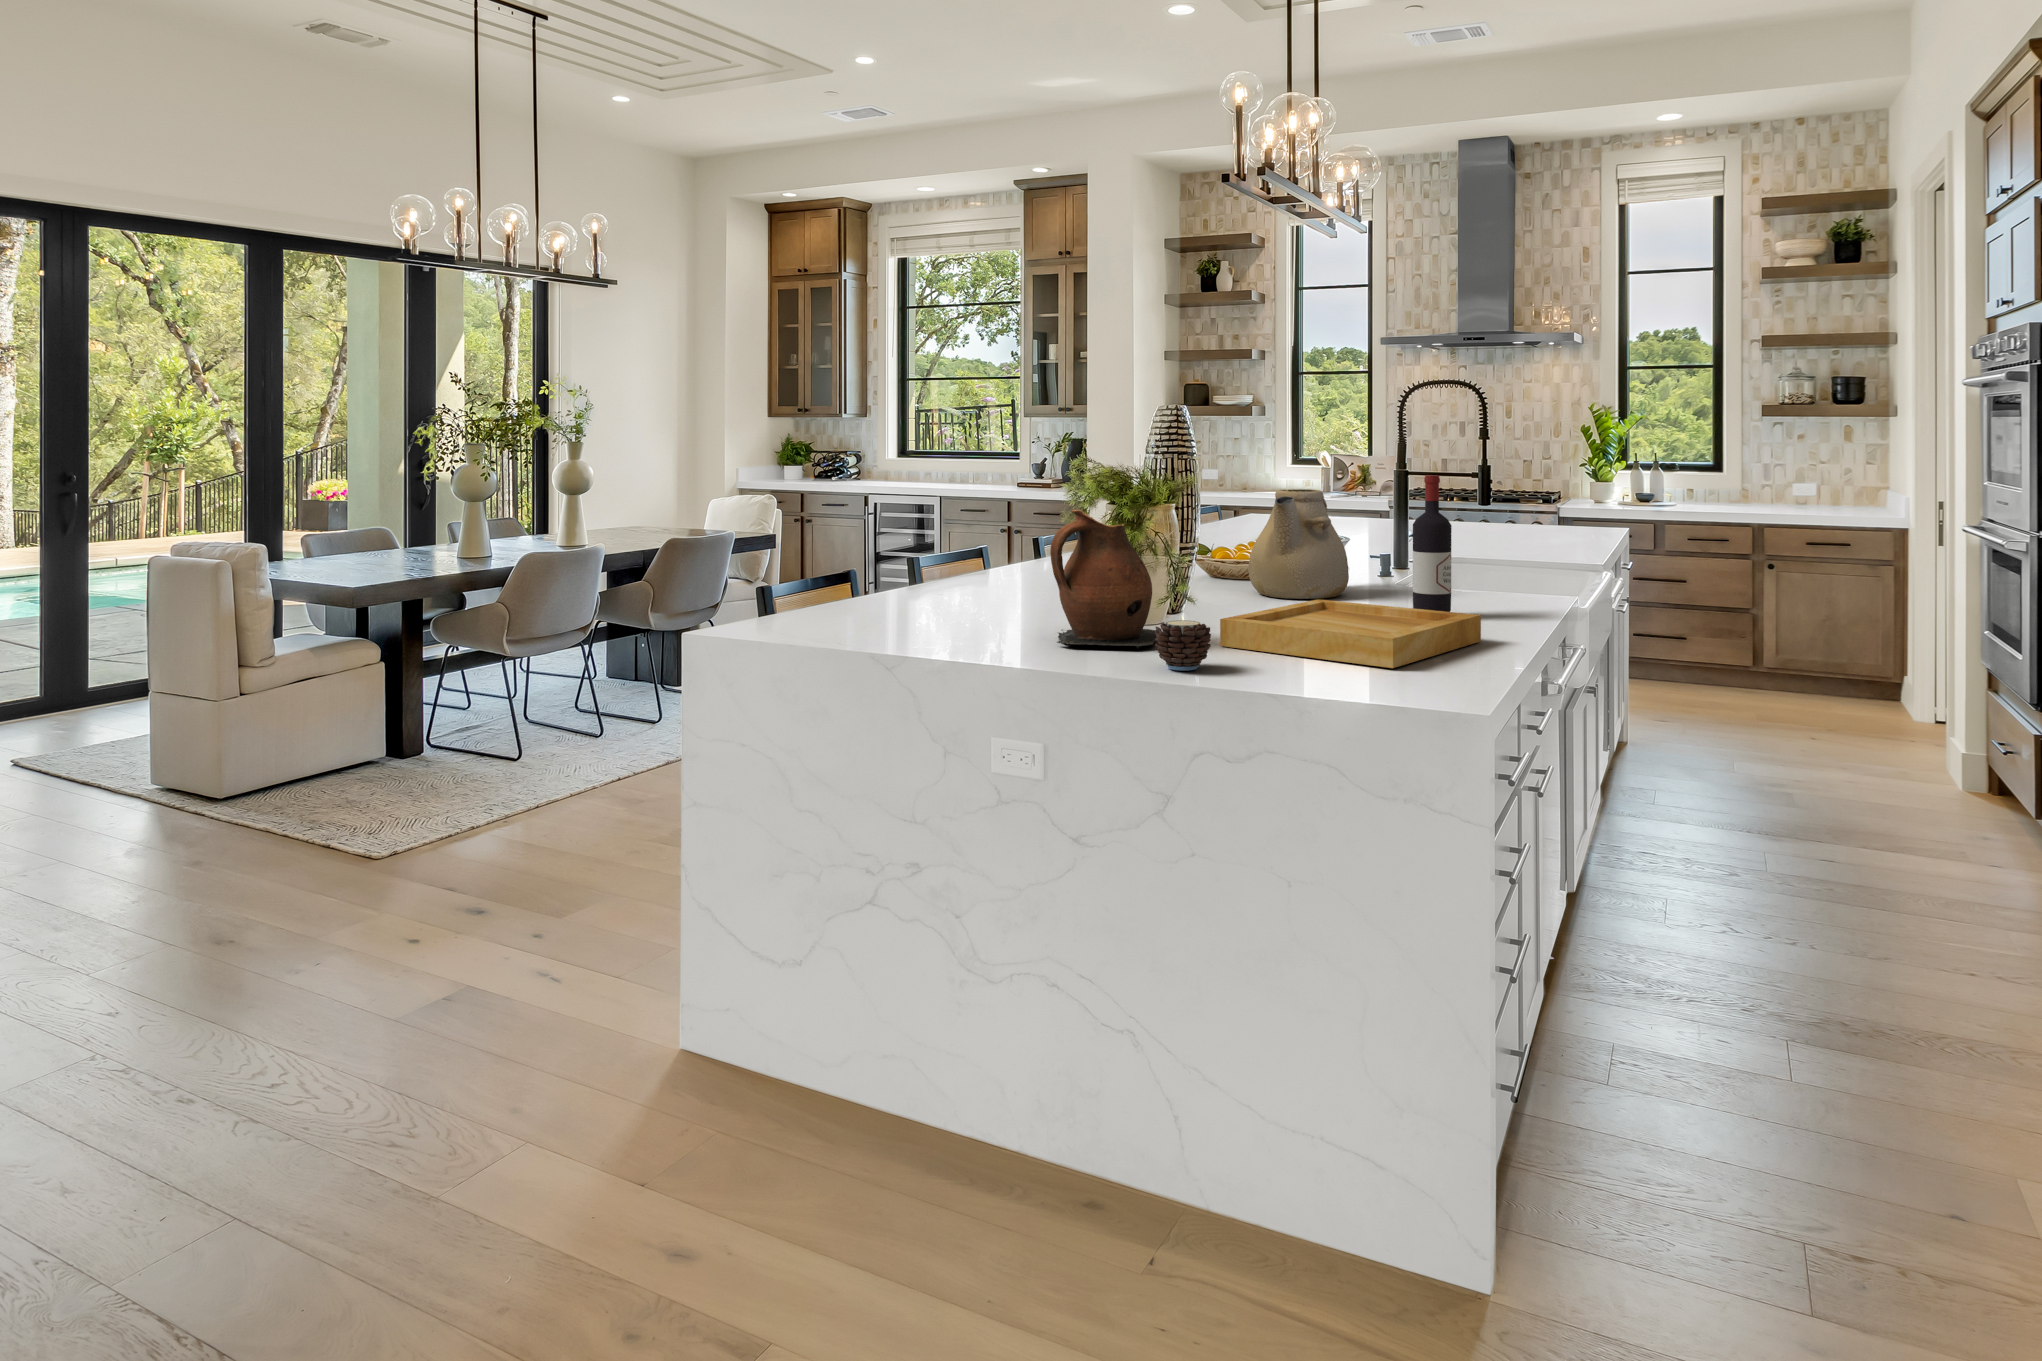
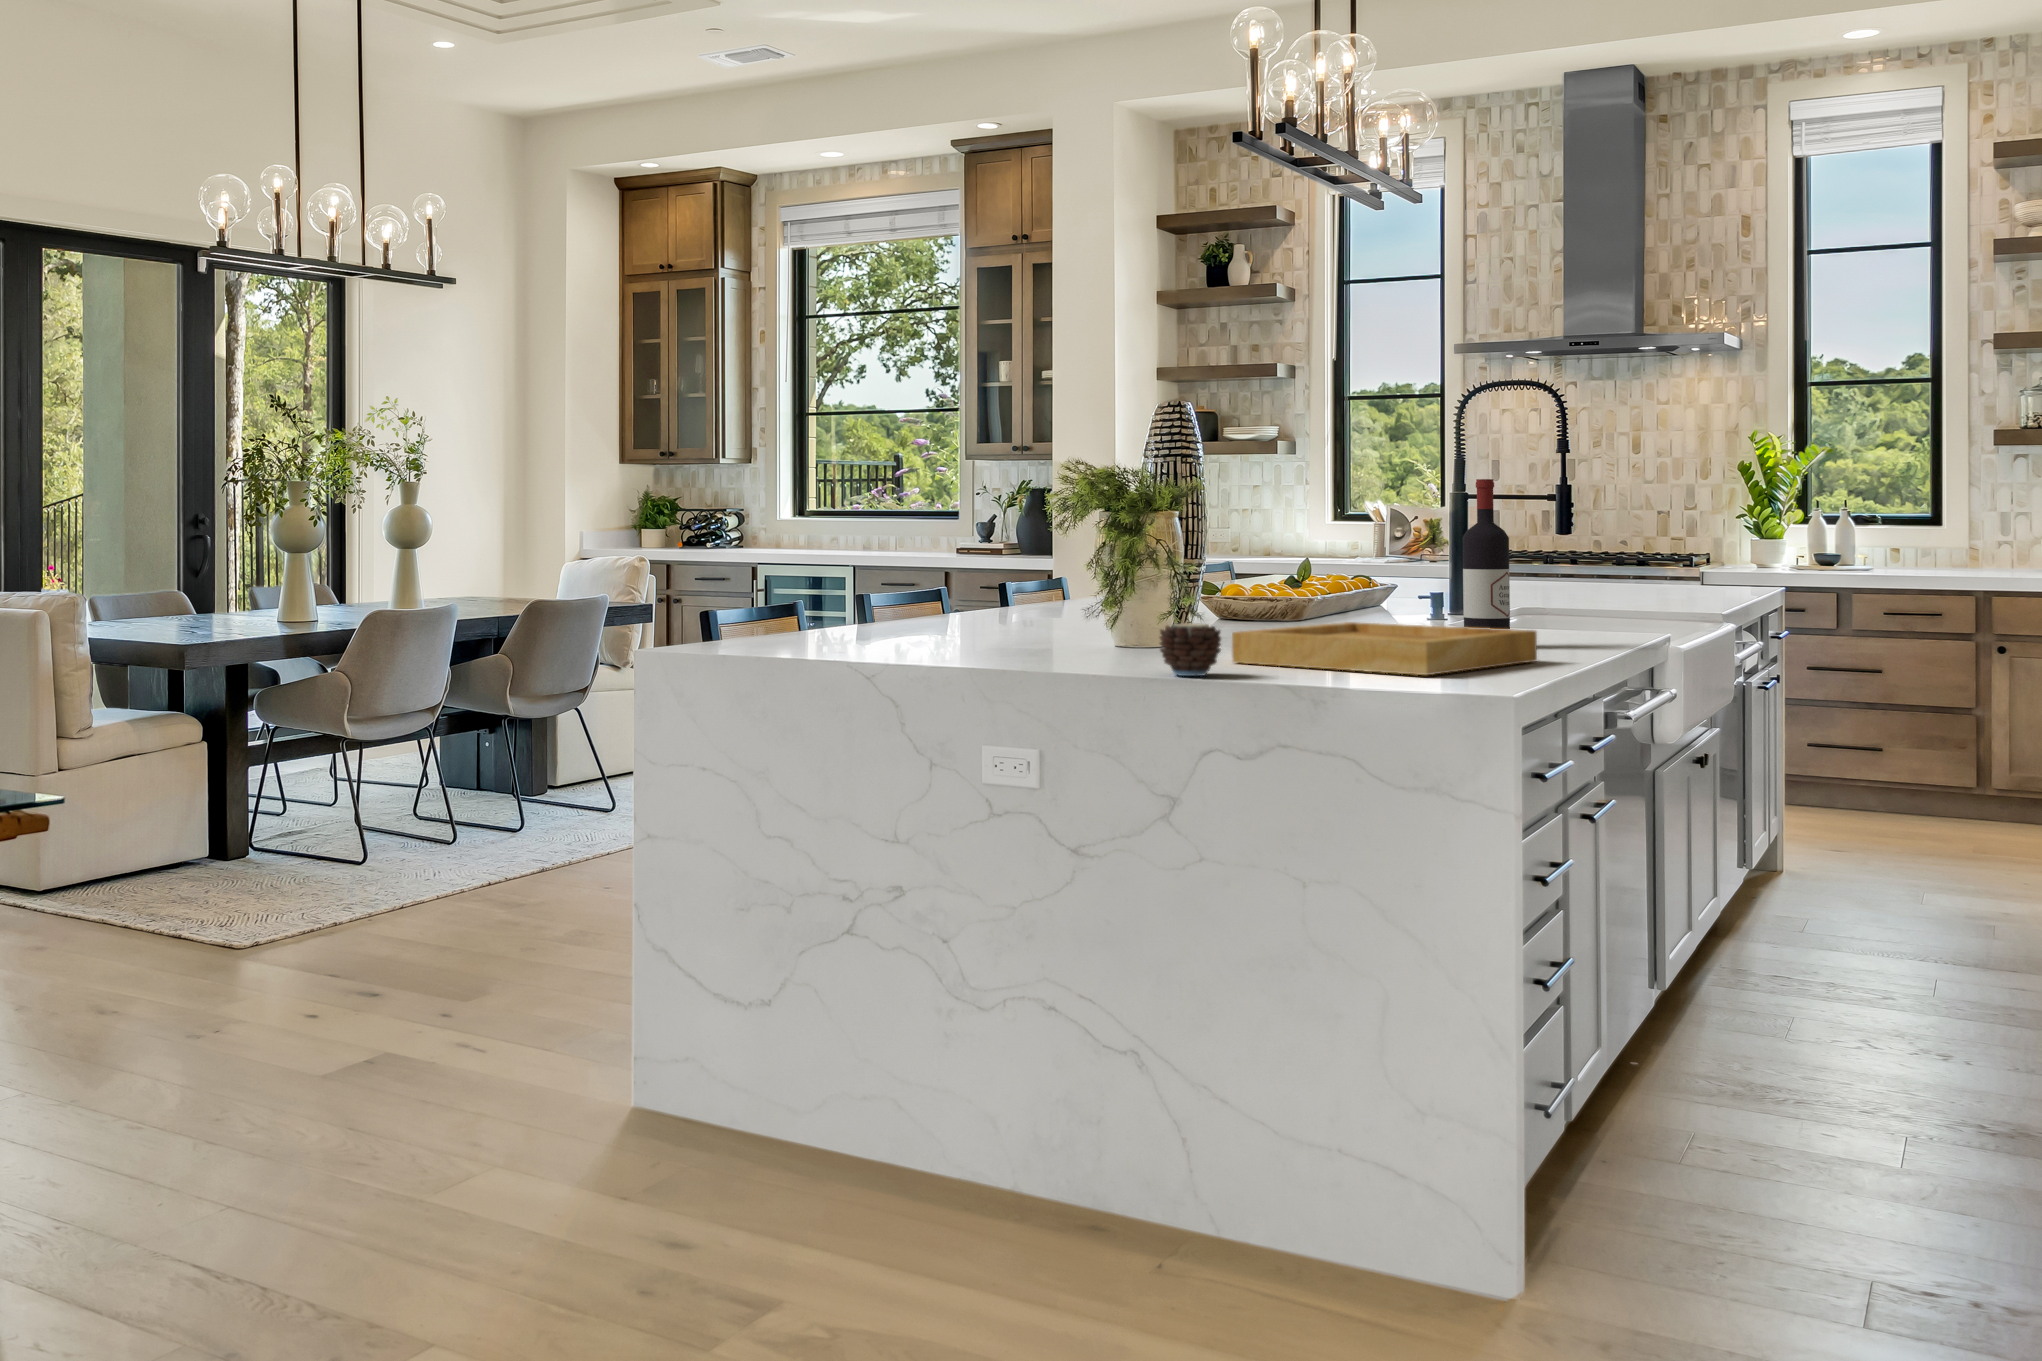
teapot: present [1249,489,1349,599] -> none [1268,506,1391,634]
ceramic pitcher: present [1050,510,1157,649] -> none [1039,510,1166,663]

